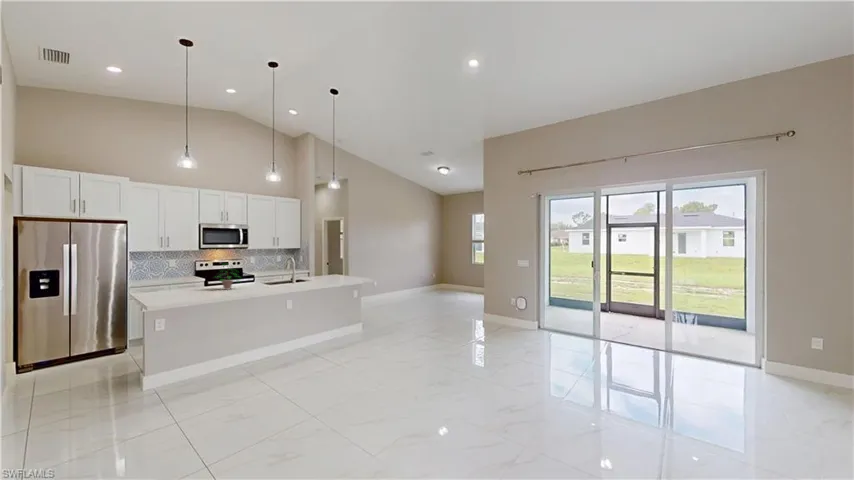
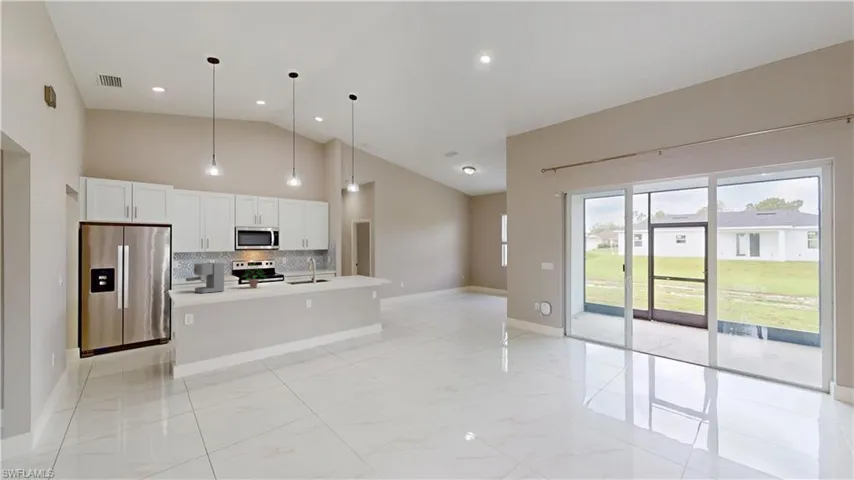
coffee maker: none [153,262,197,296] -> present [186,263,224,293]

